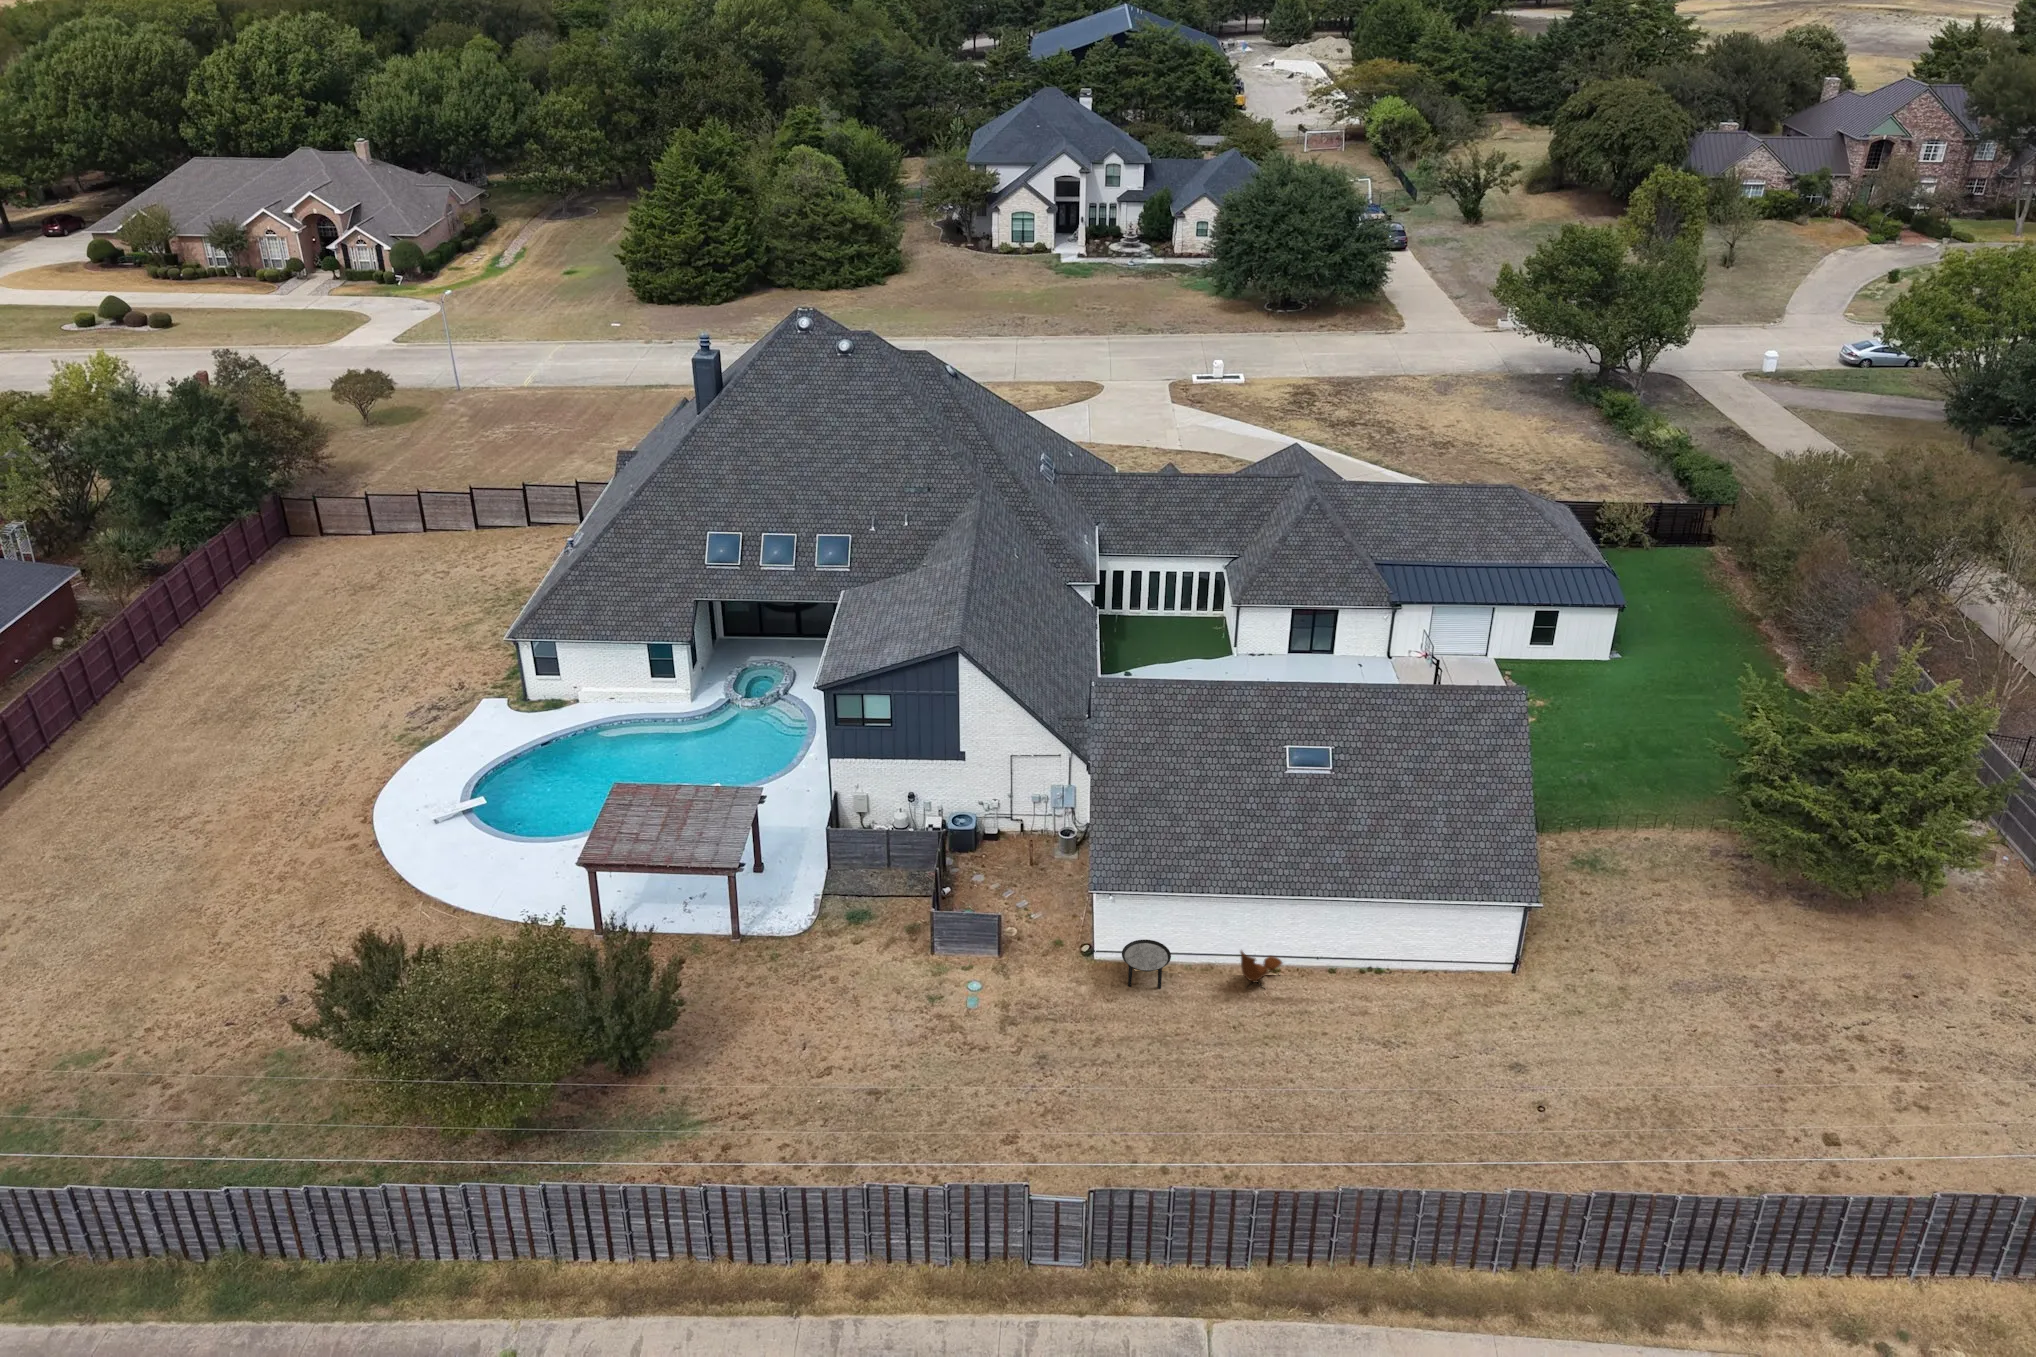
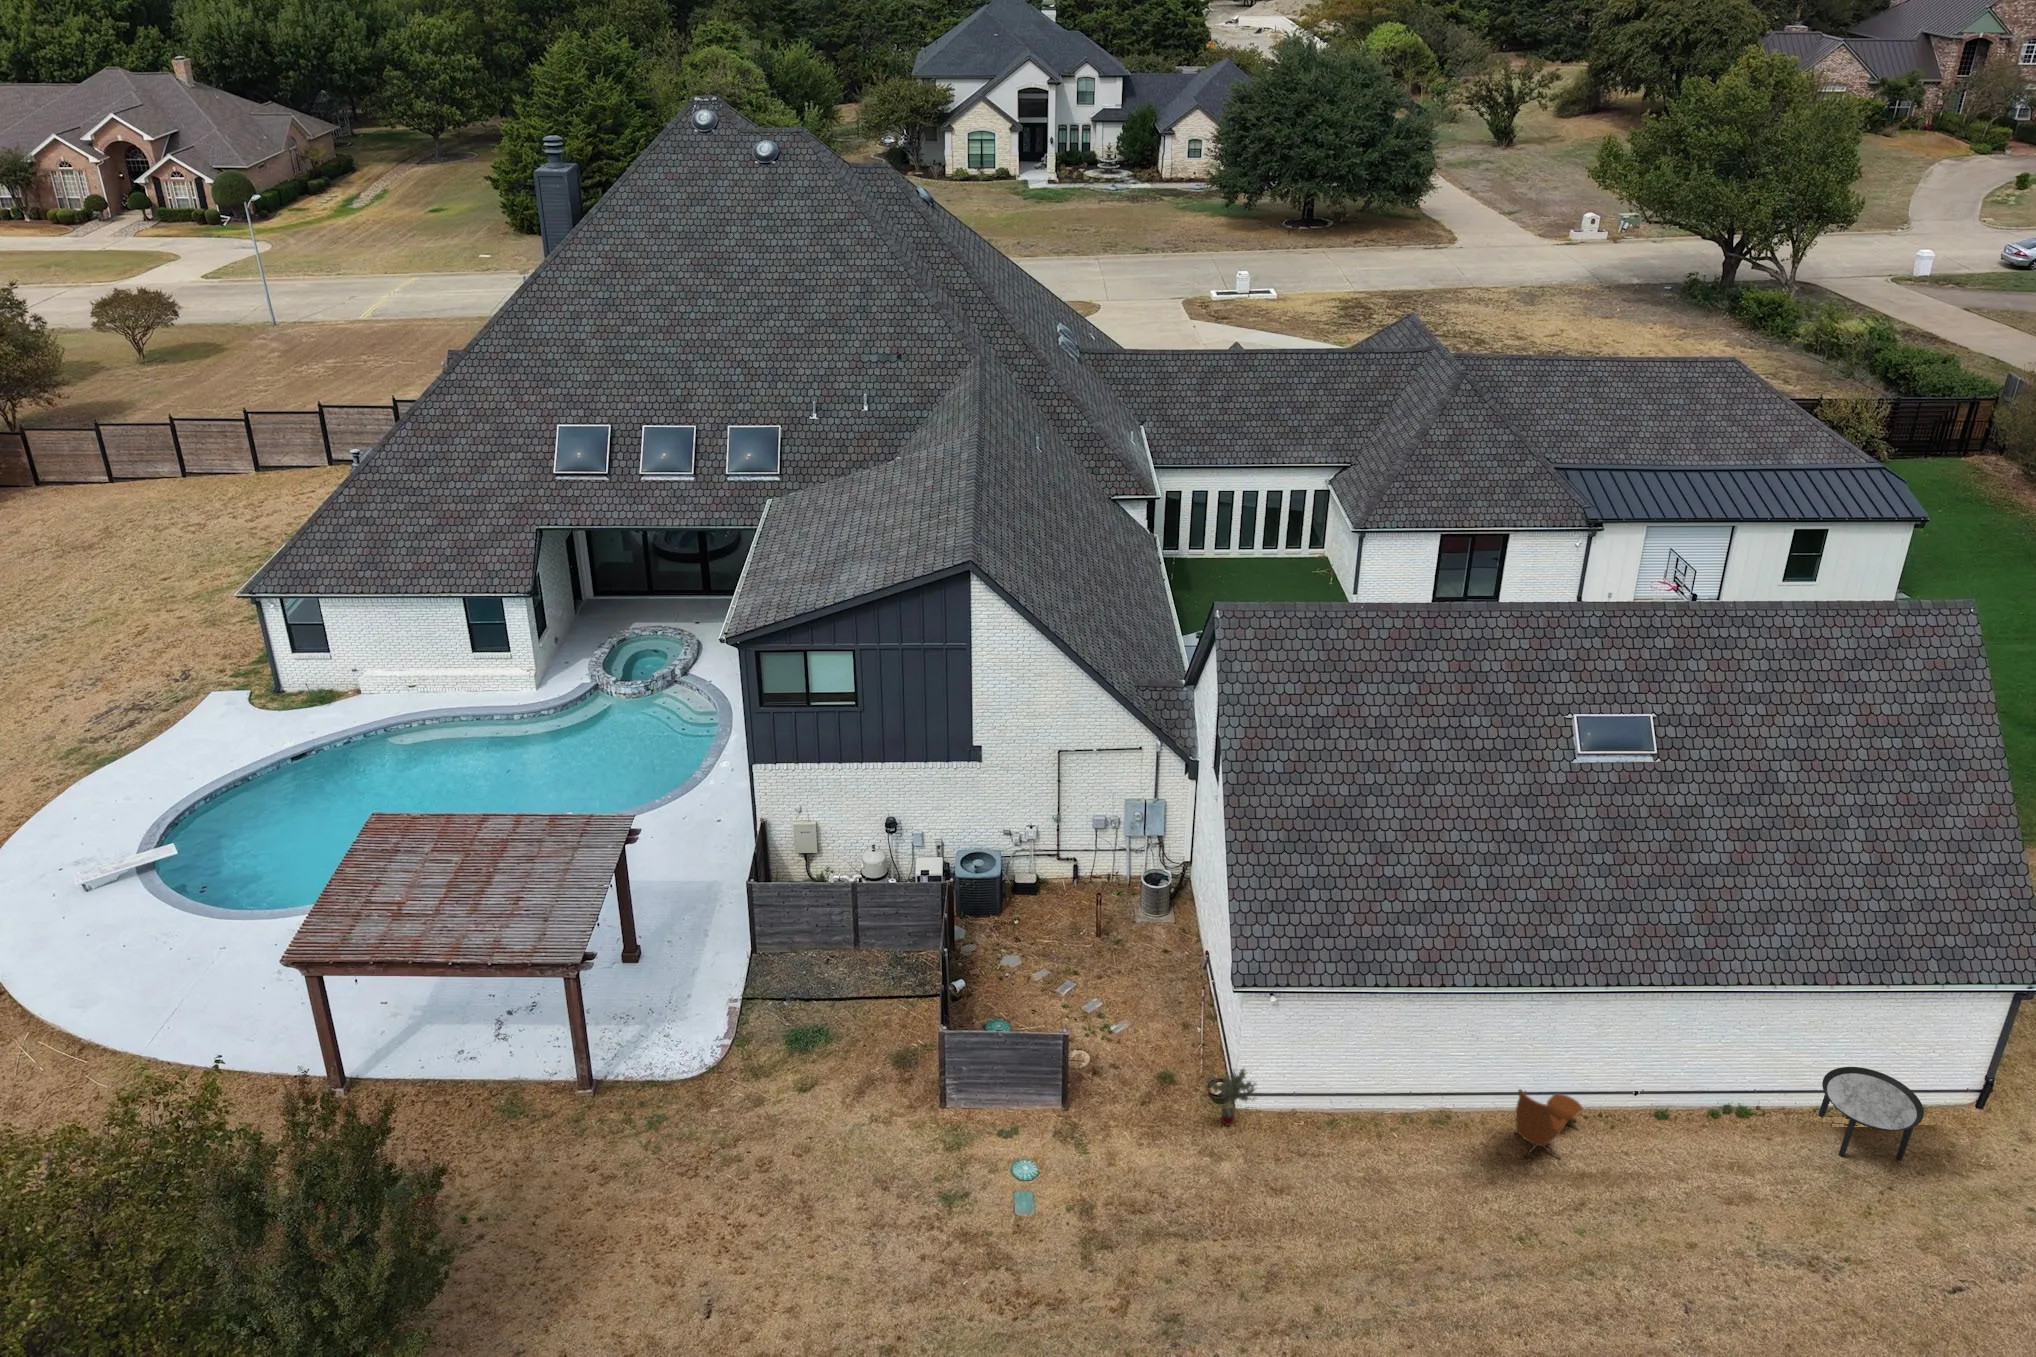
potted tree: none [1076,935,1103,968] -> present [1206,1069,1256,1125]
round table: present [1122,940,1171,989] -> present [1818,1067,1924,1161]

